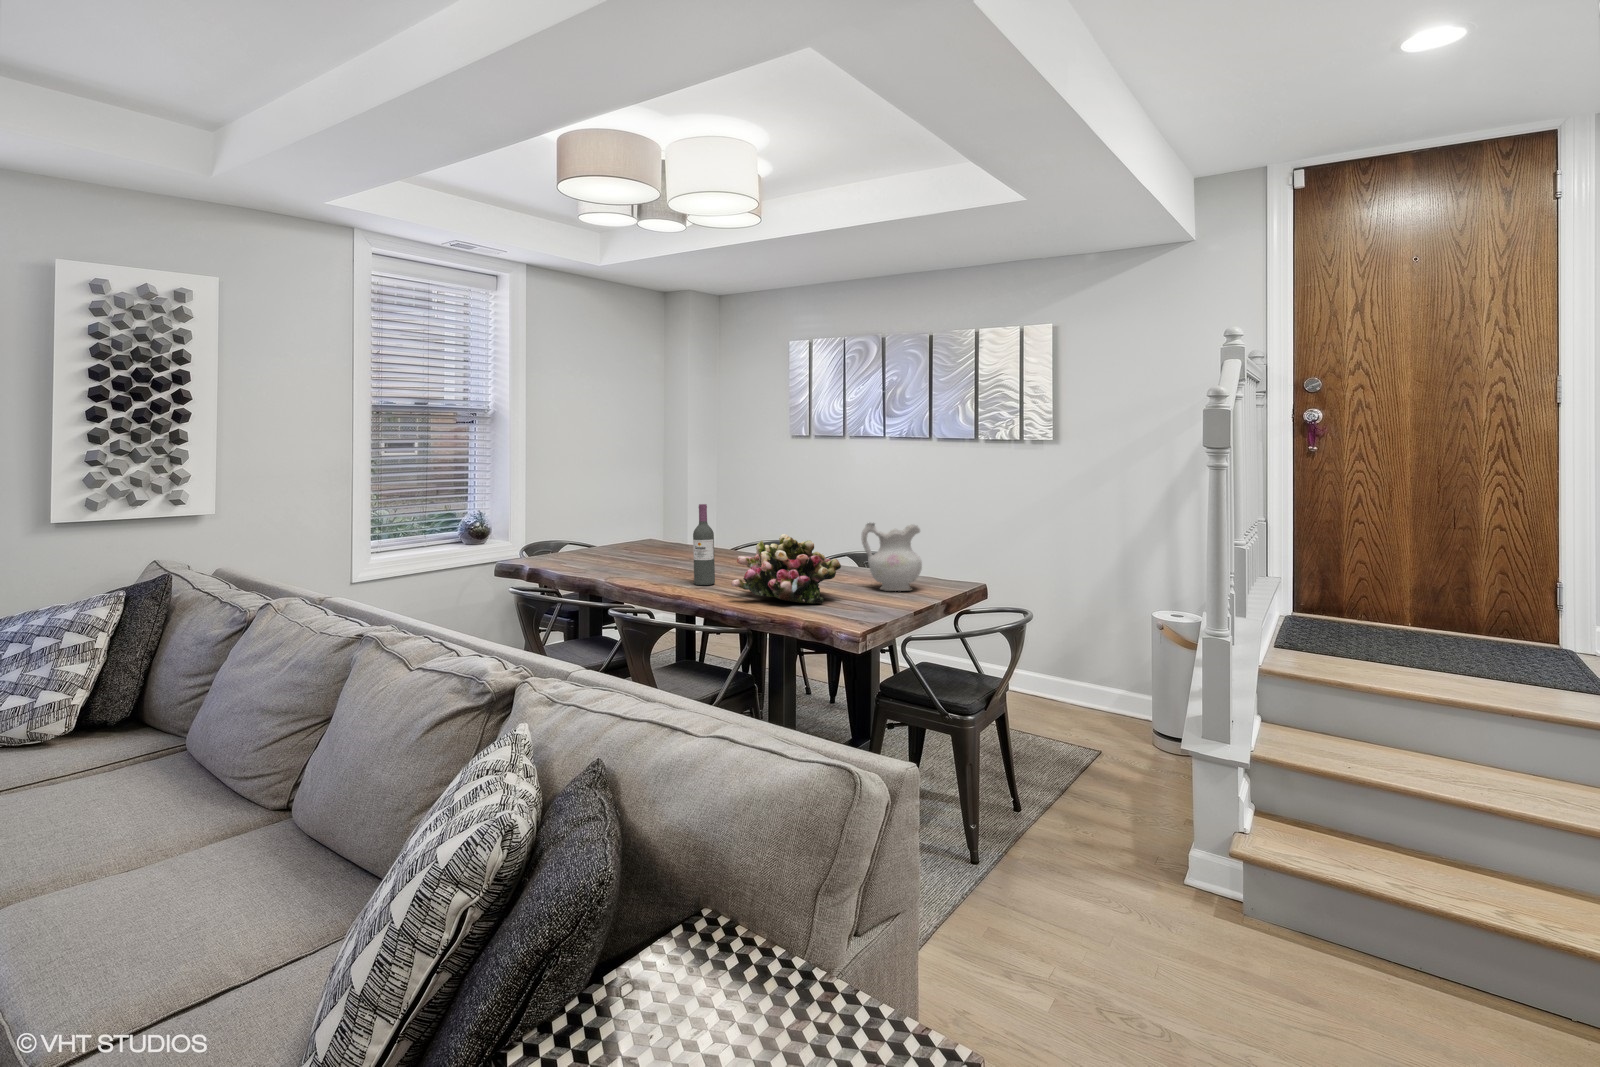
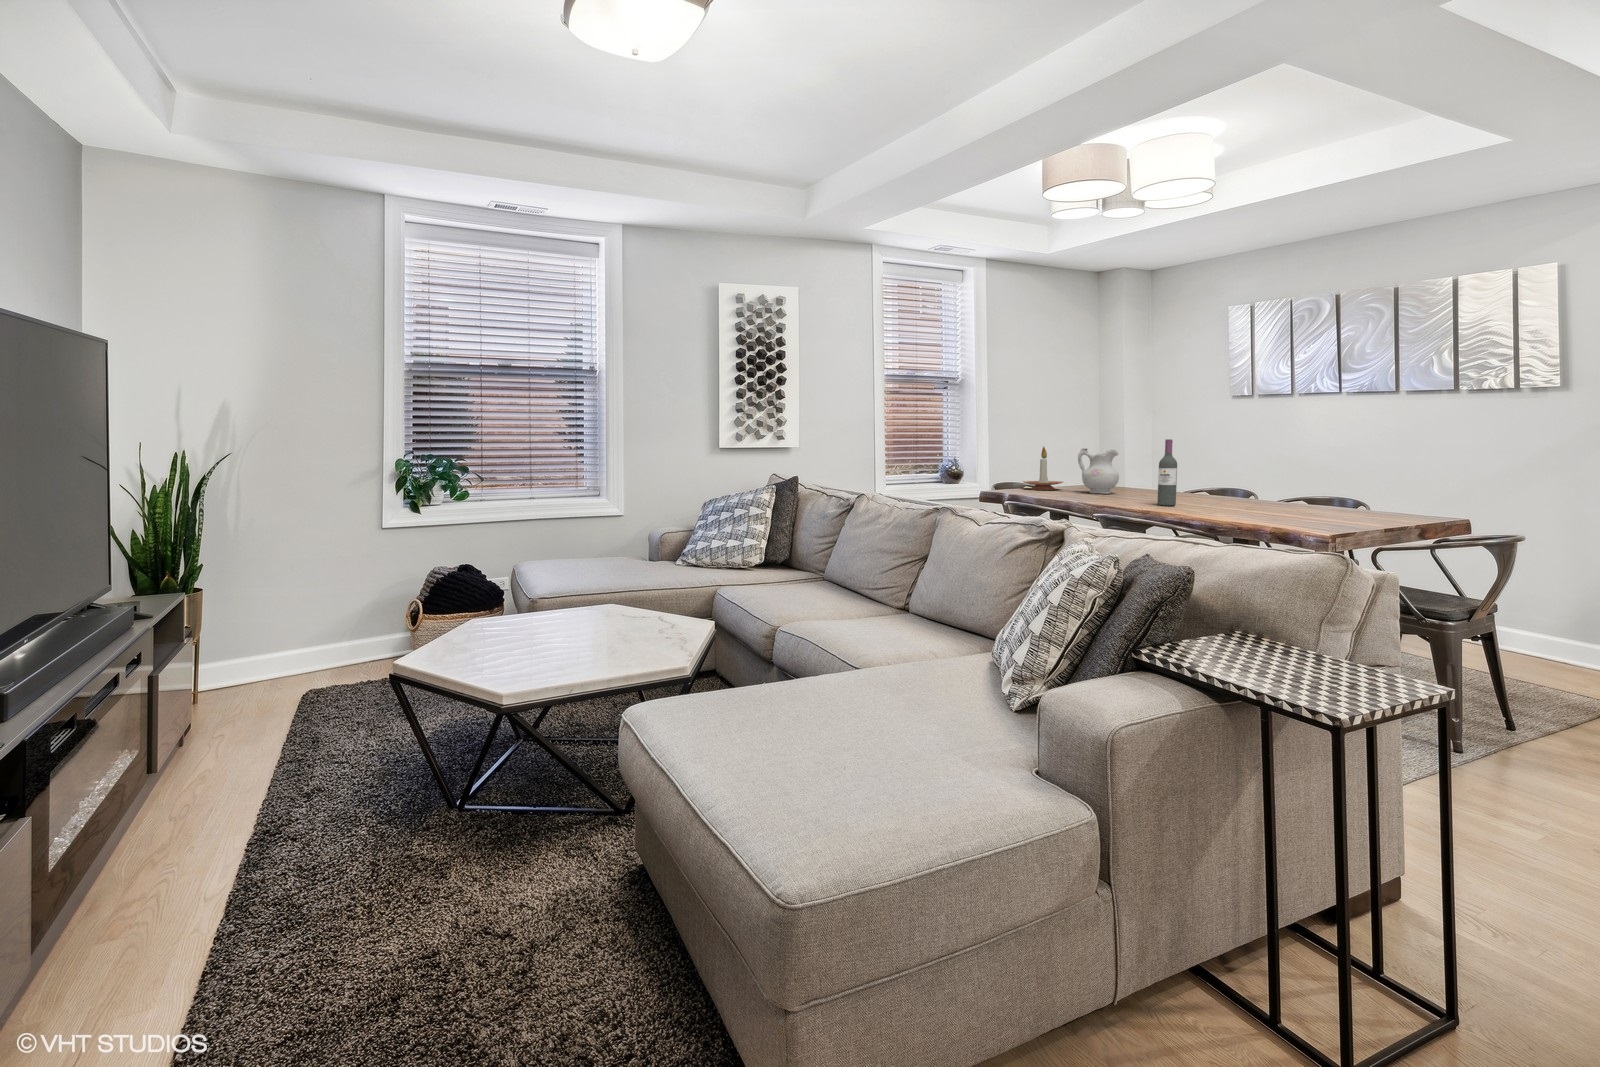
candle holder: none [550,503,601,557] -> present [1023,447,1063,490]
ceramic pitcher: present [861,523,922,591] -> present [1078,448,1119,494]
flower arrangement: present [731,534,841,603] -> none [1197,461,1300,517]

